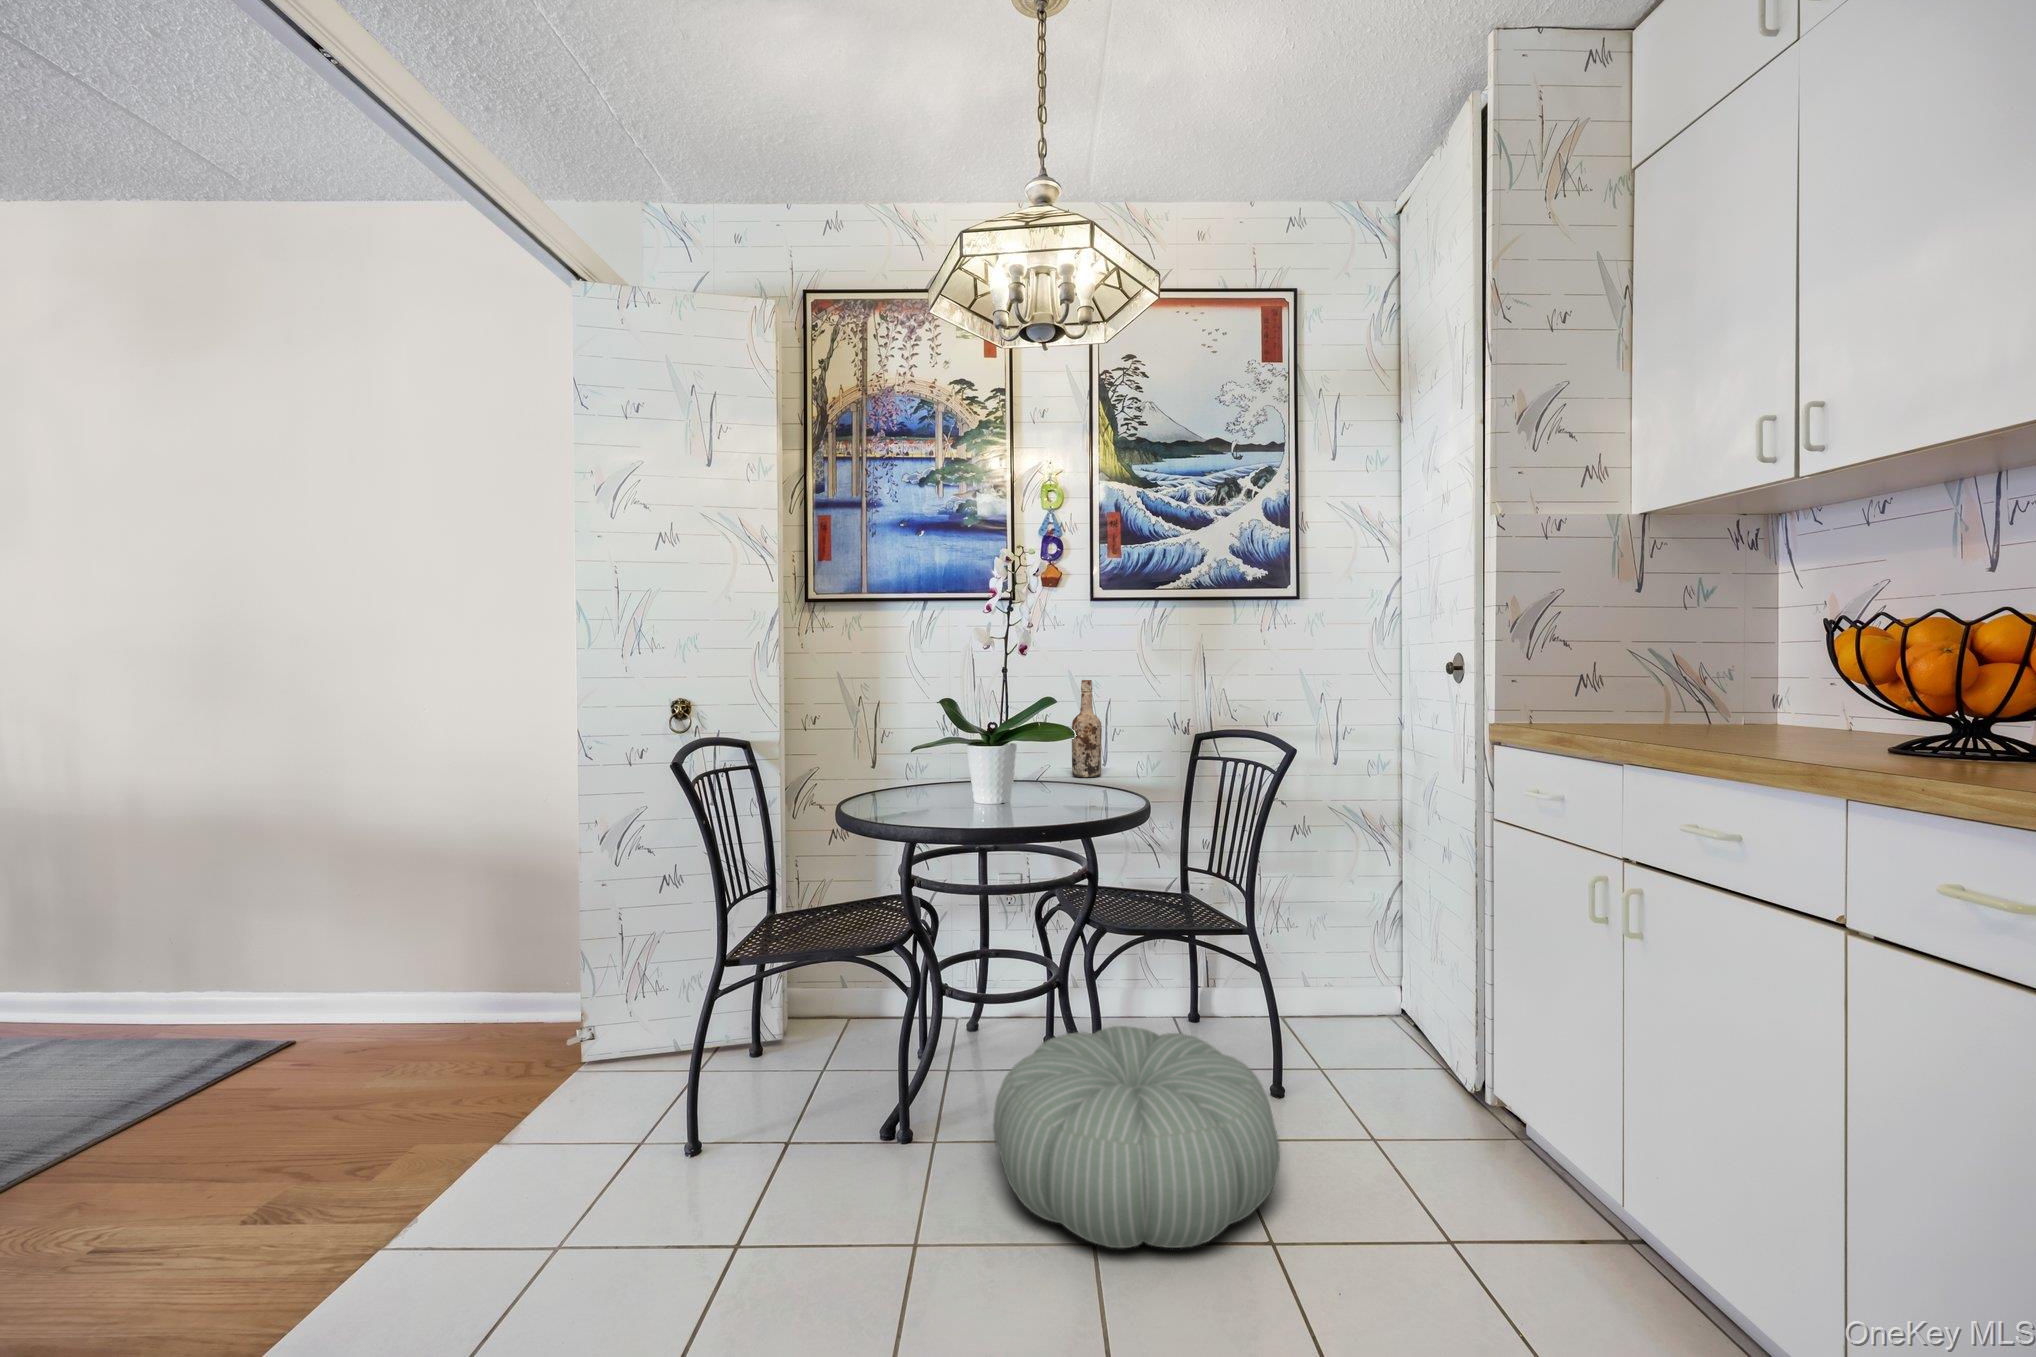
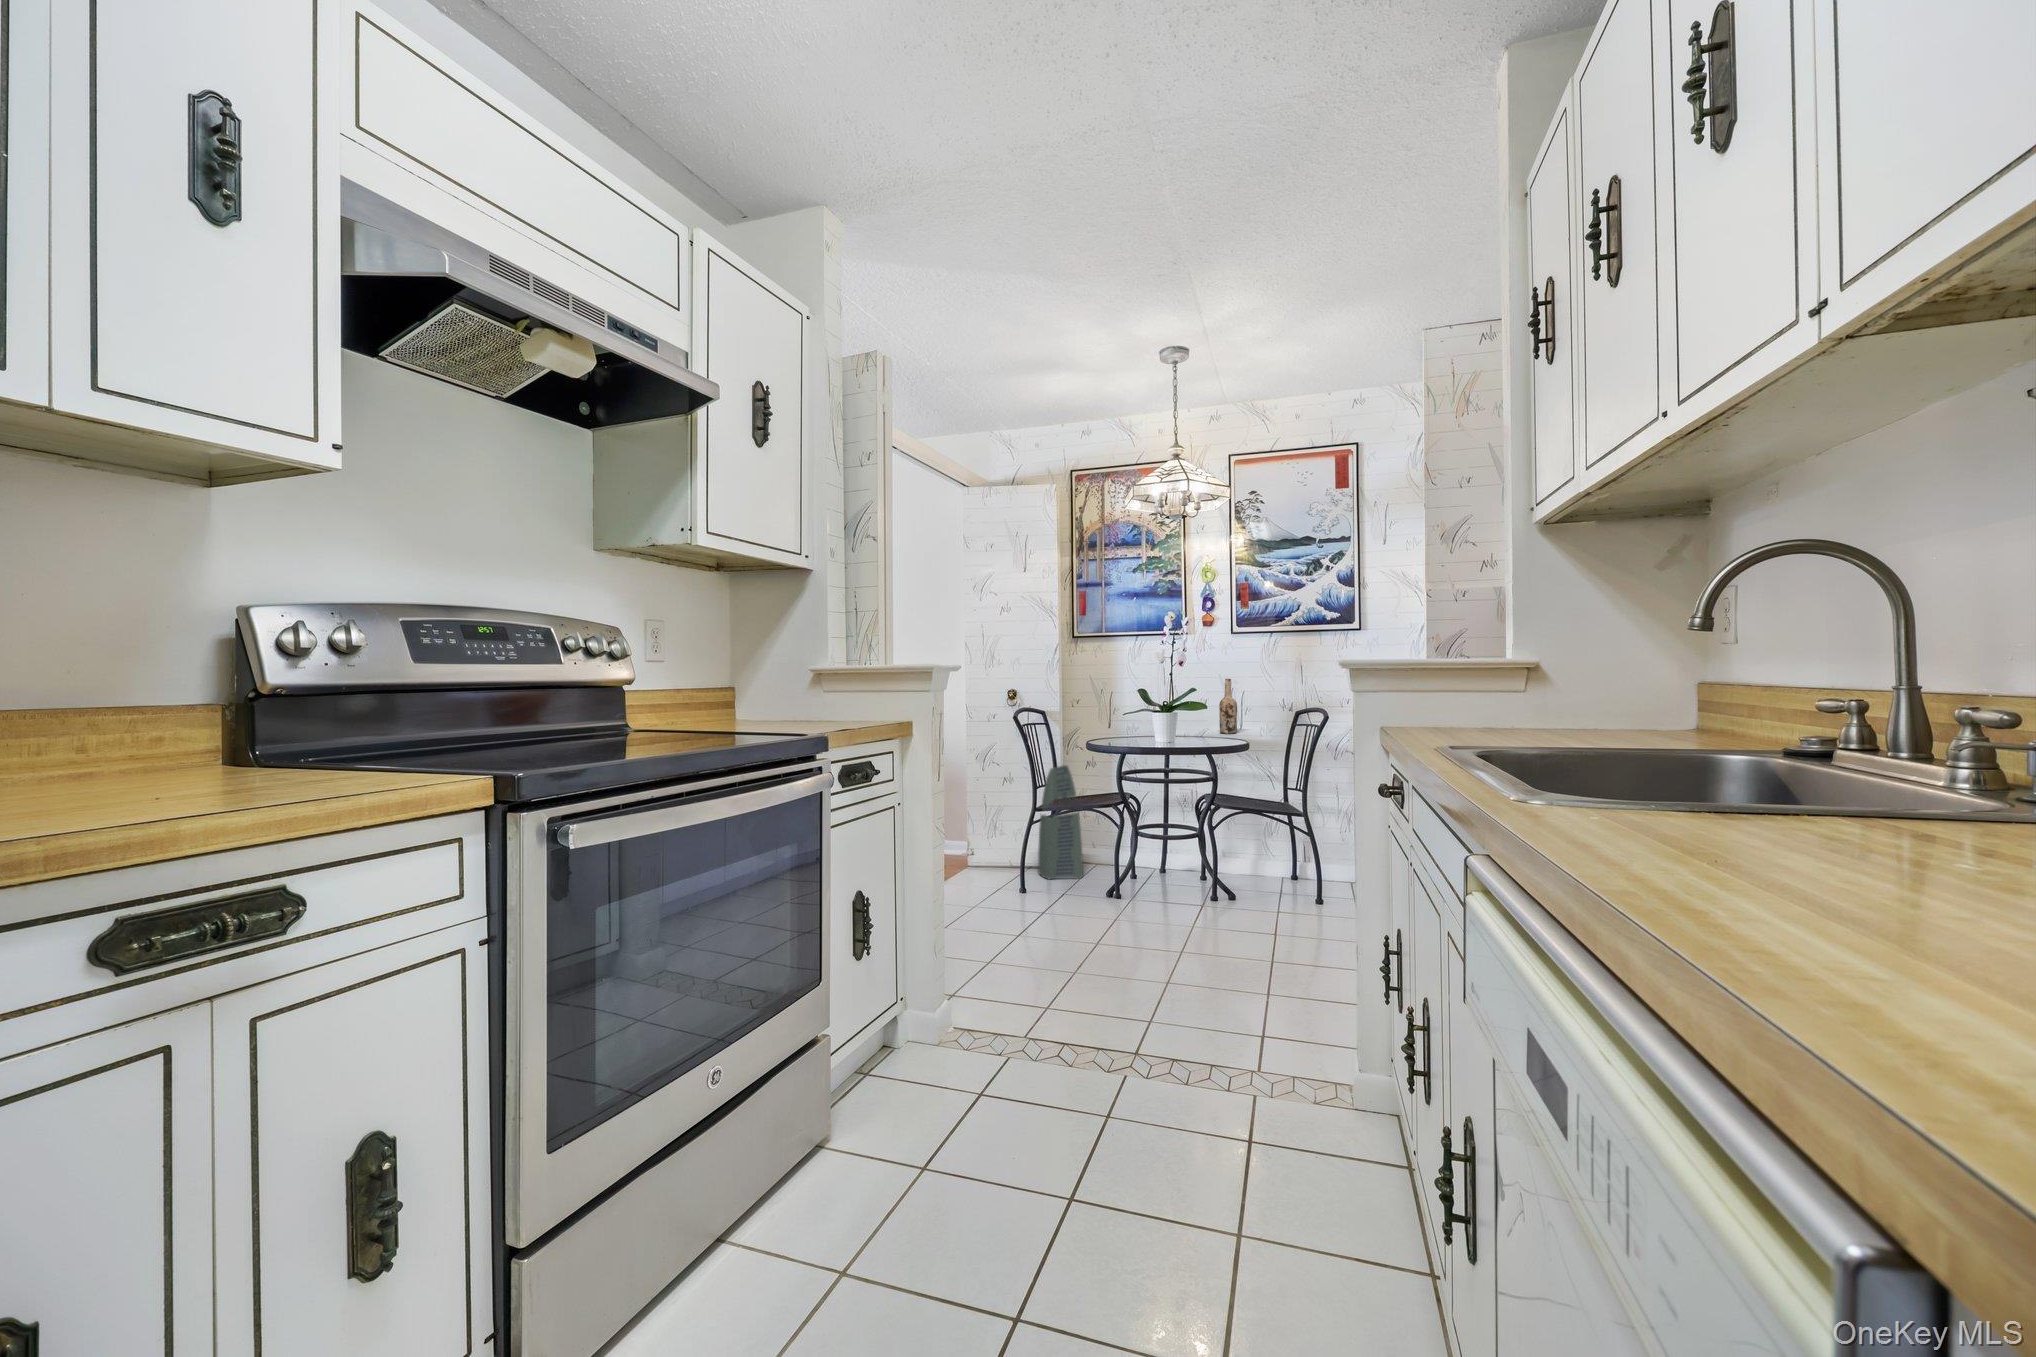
air purifier: none [734,847,826,1088] -> present [1038,765,1083,879]
pouf: present [993,1026,1280,1248] -> none [1154,853,1292,935]

